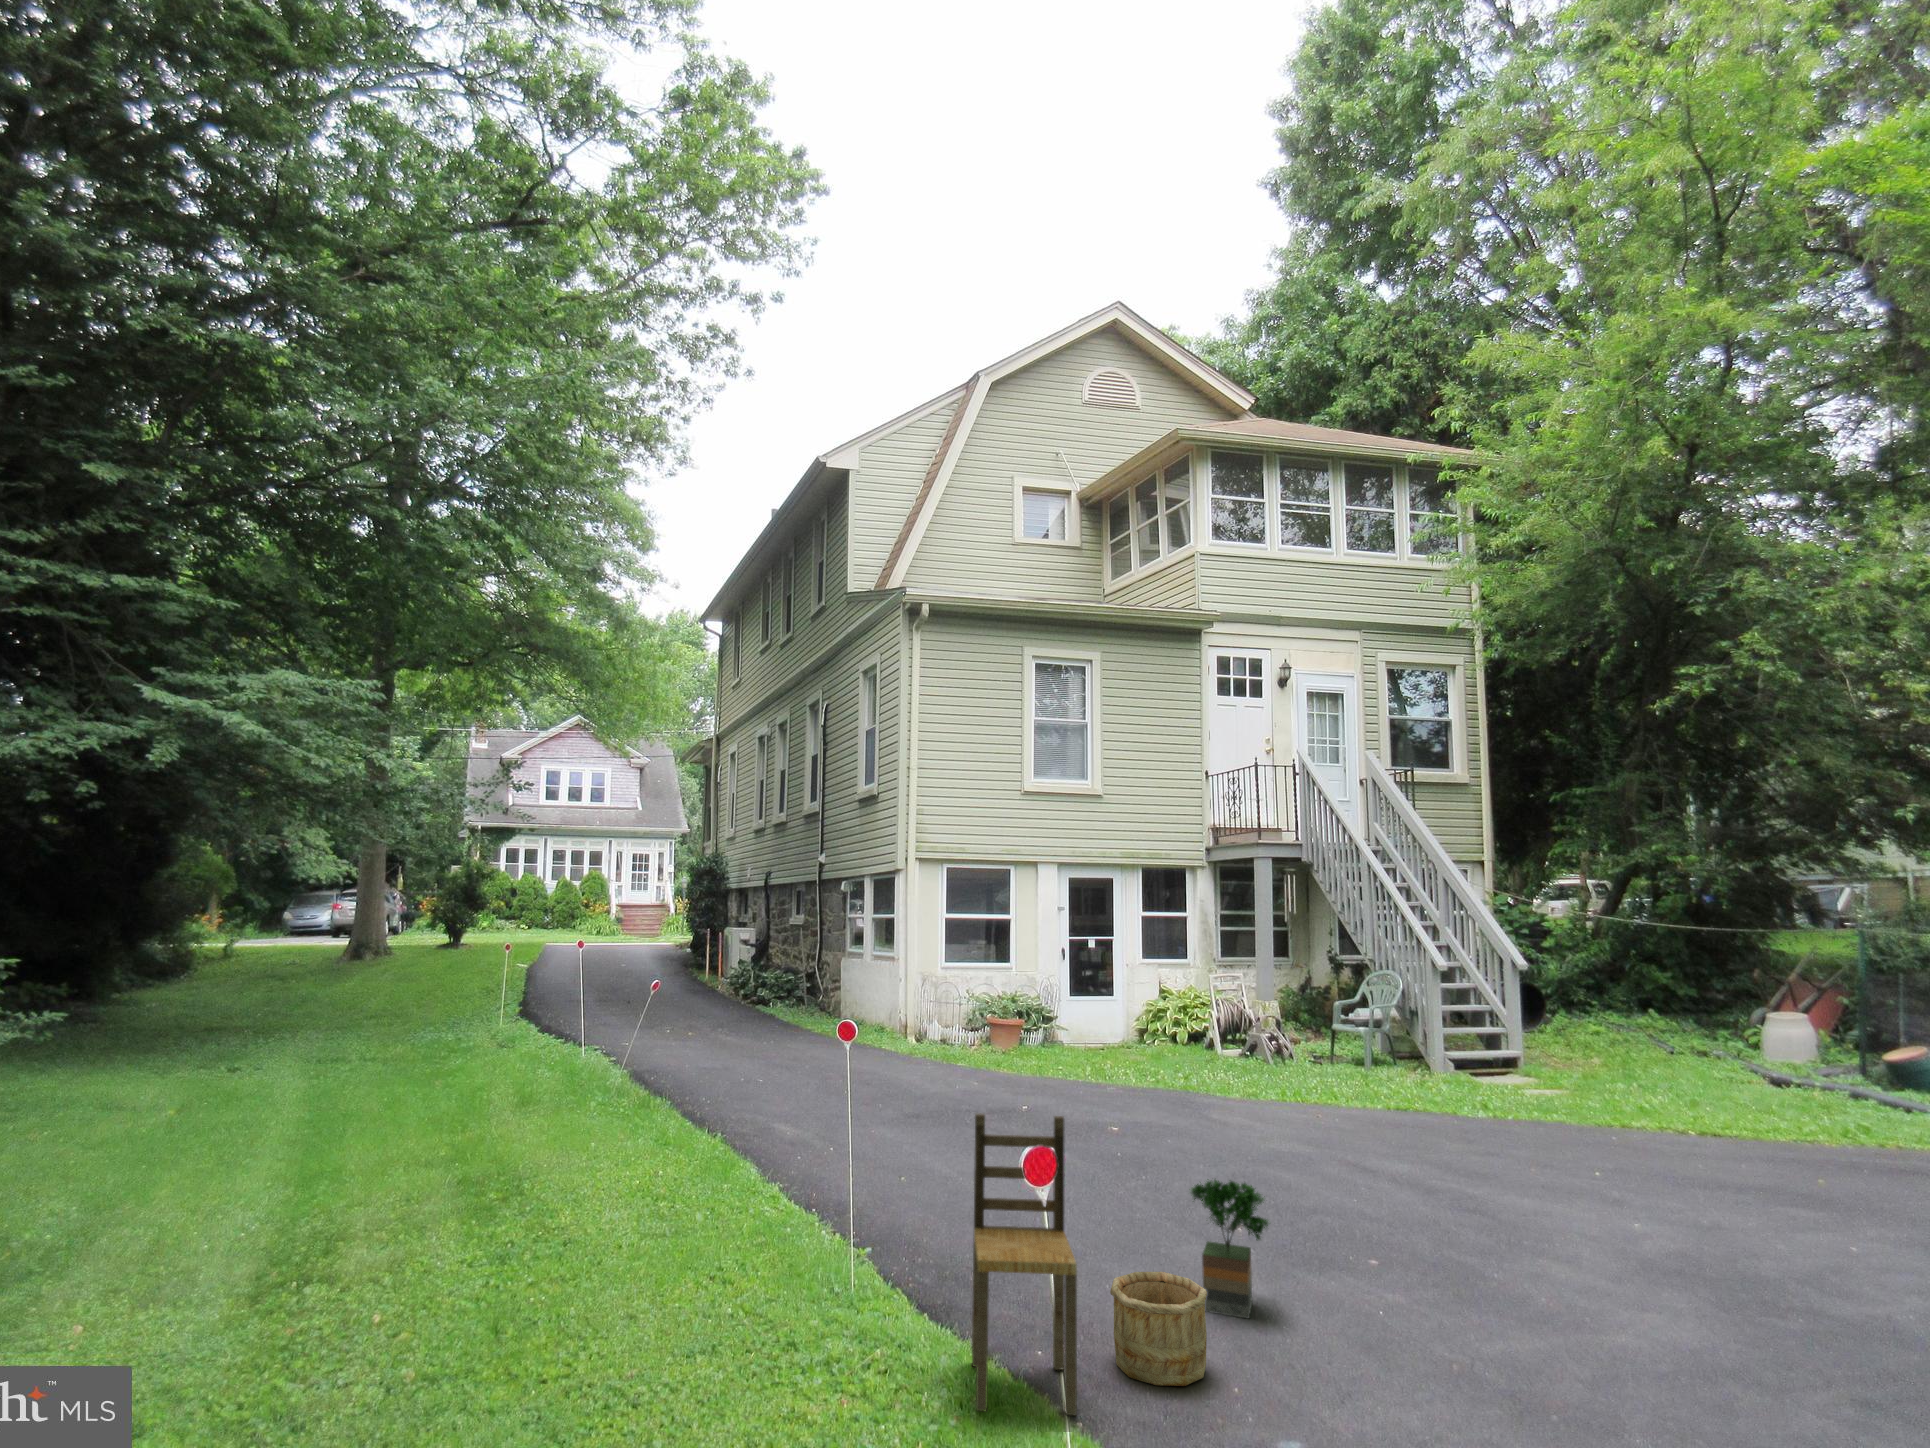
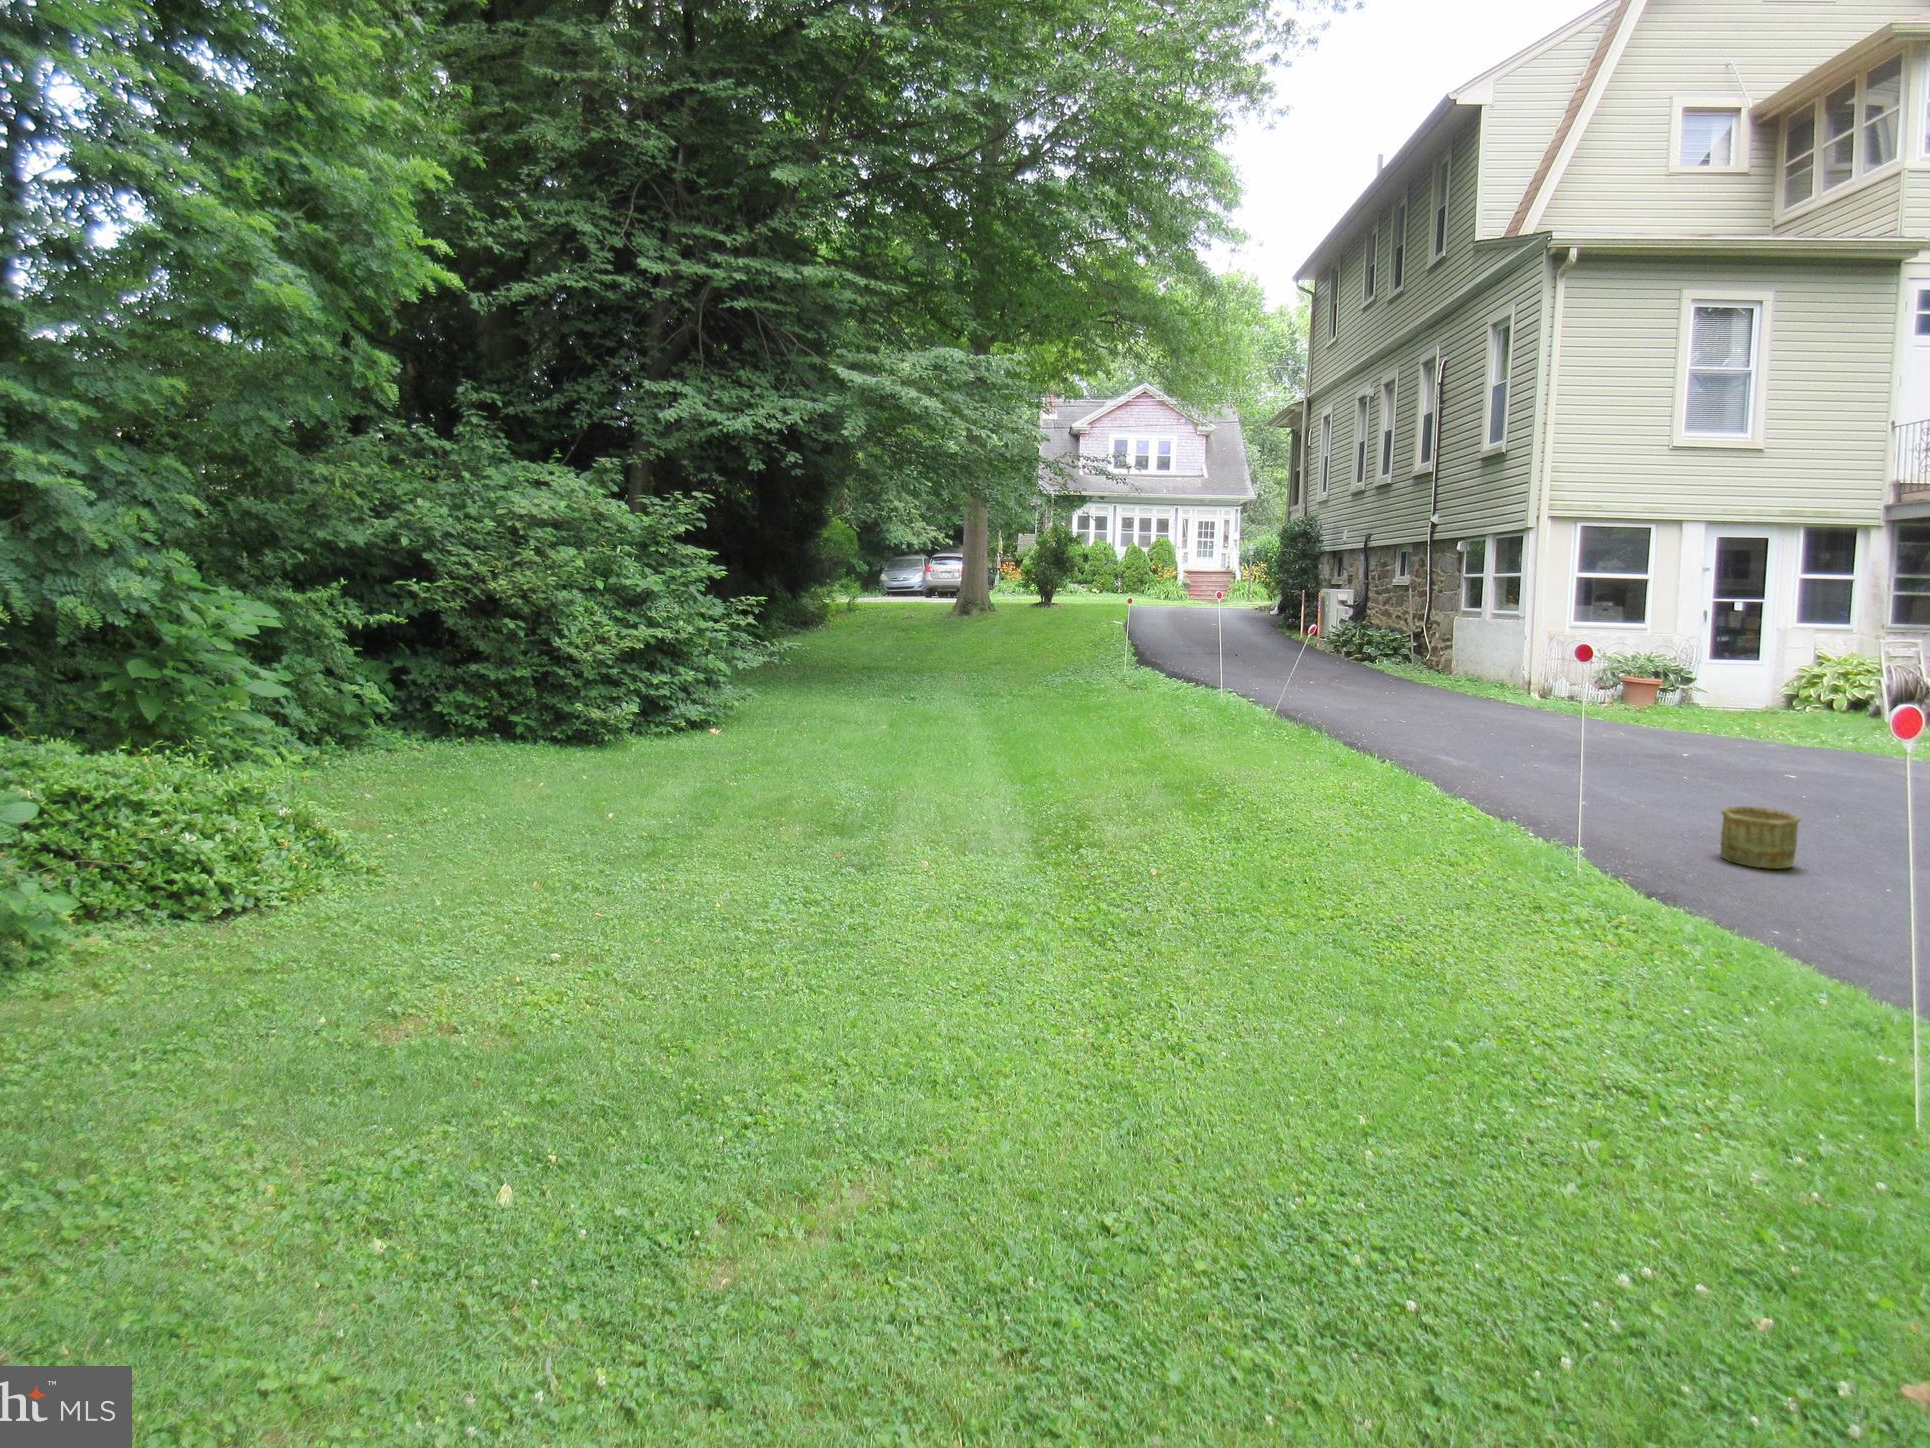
chair: present [972,1113,1077,1416] -> none [1610,695,1696,869]
potted tree: present [1191,1180,1268,1318] -> none [1799,761,1872,854]

